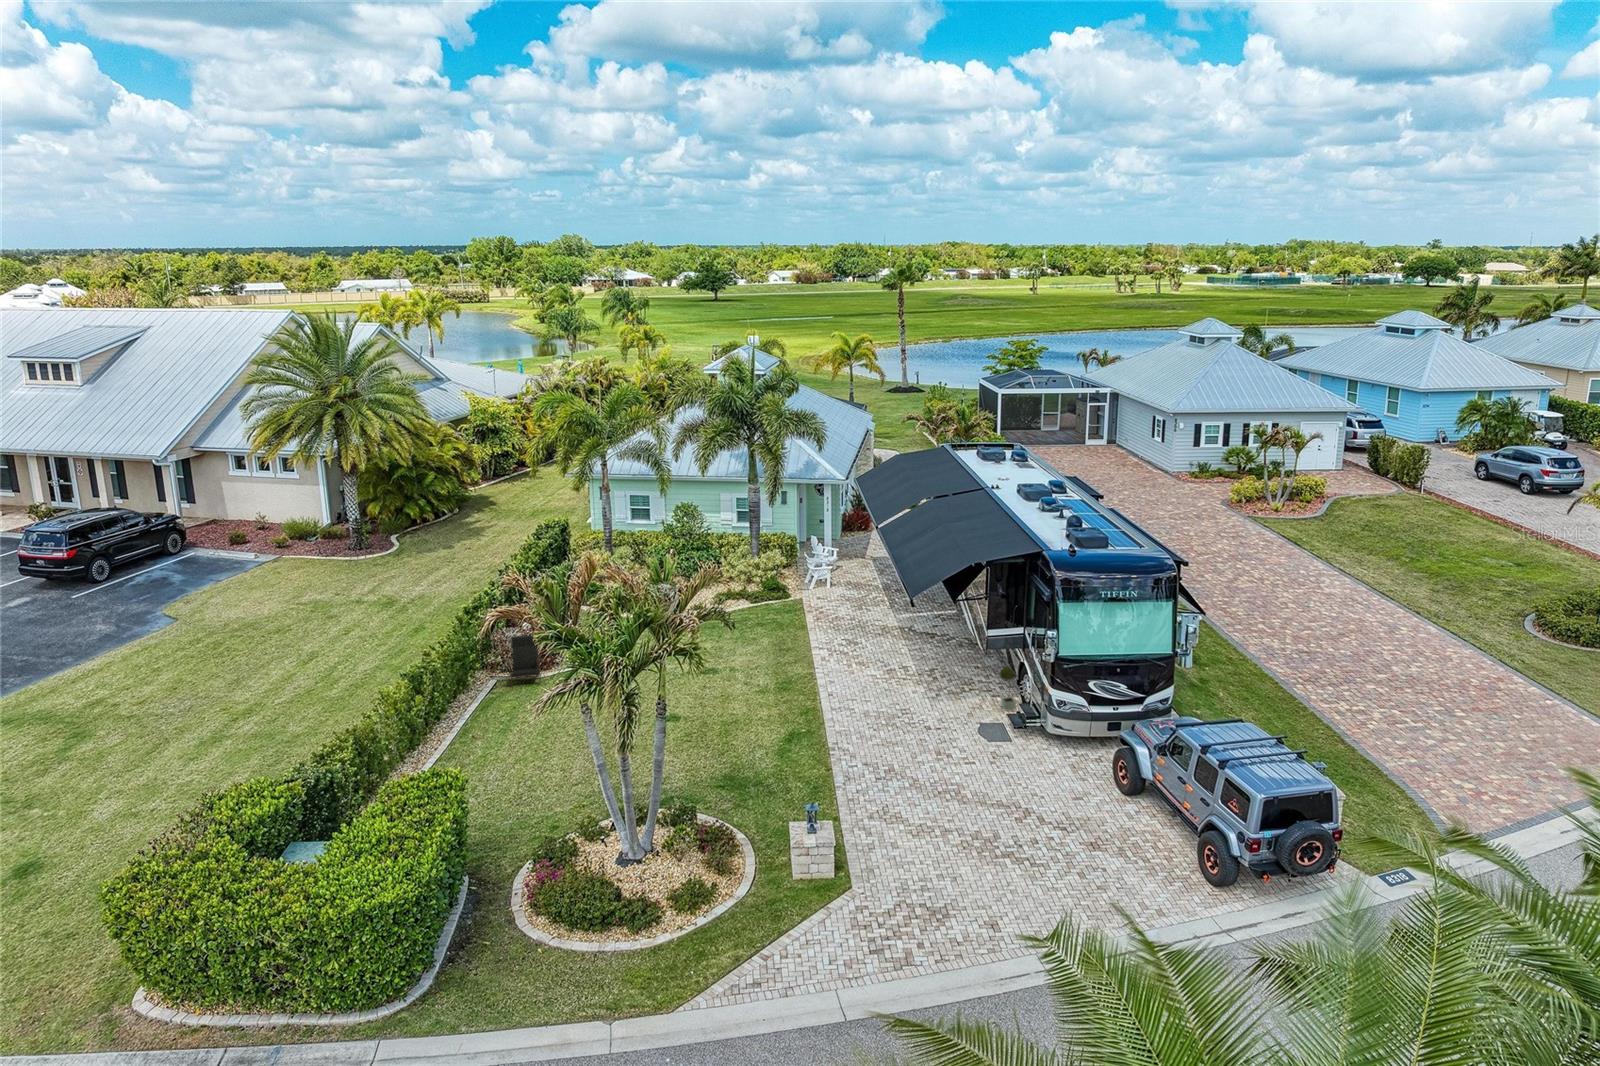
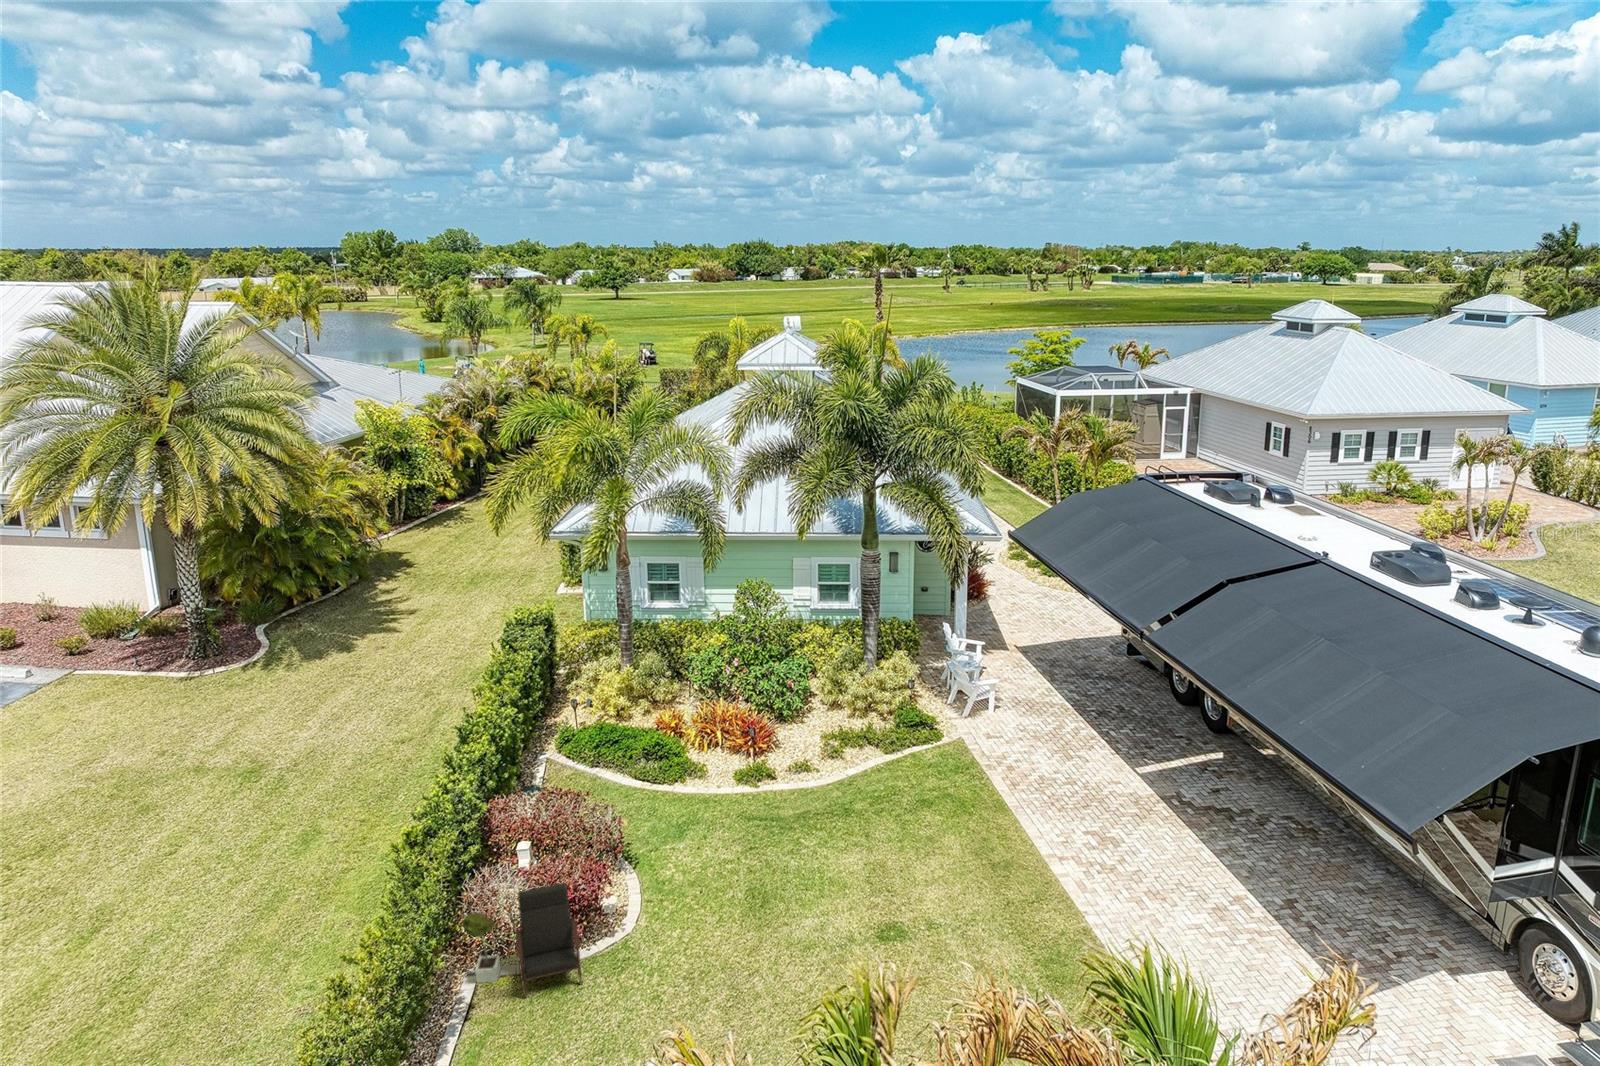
potted tree: present [1000,667,1017,710] -> present [462,912,501,983]

